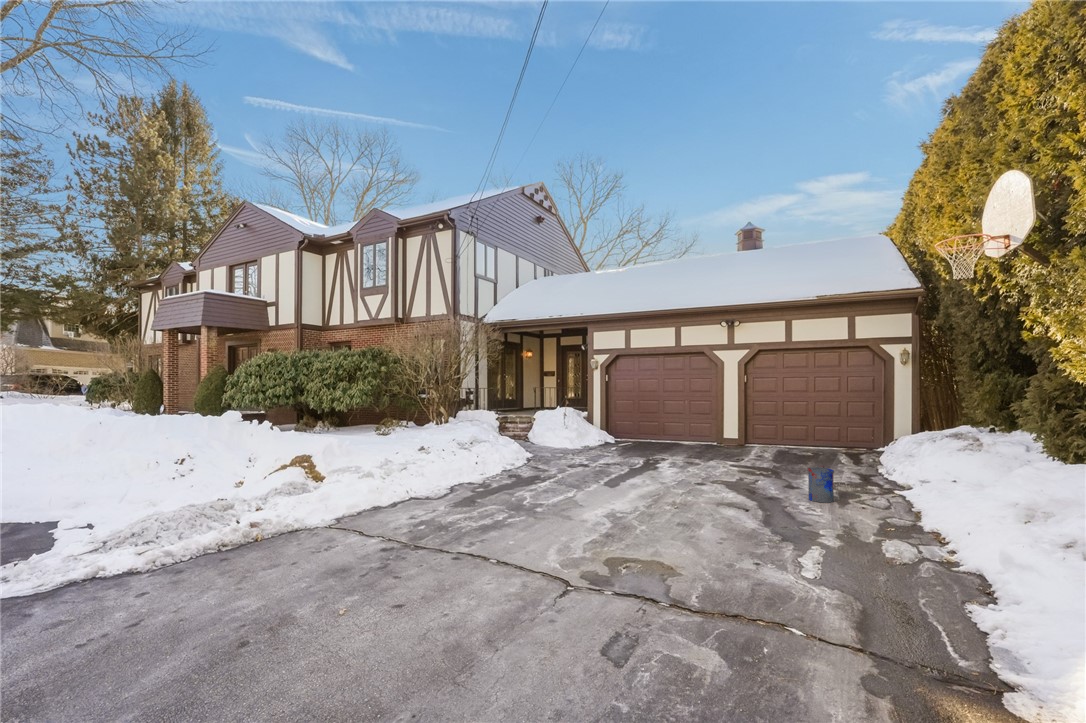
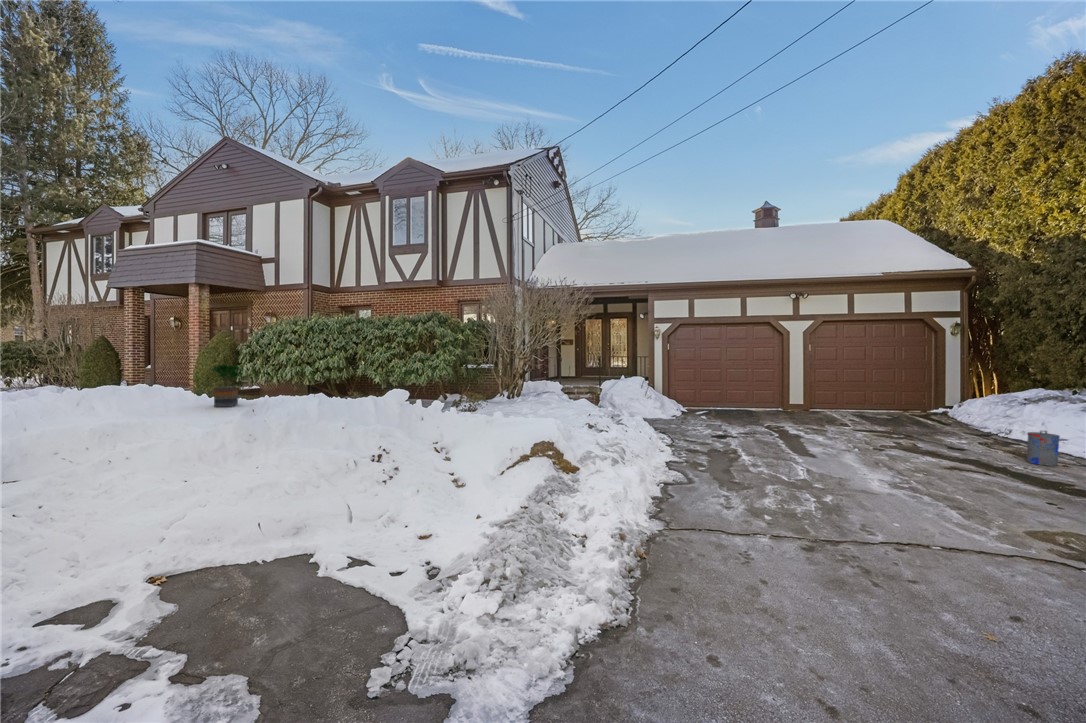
potted tree: none [111,393,137,424] -> present [213,364,243,407]

